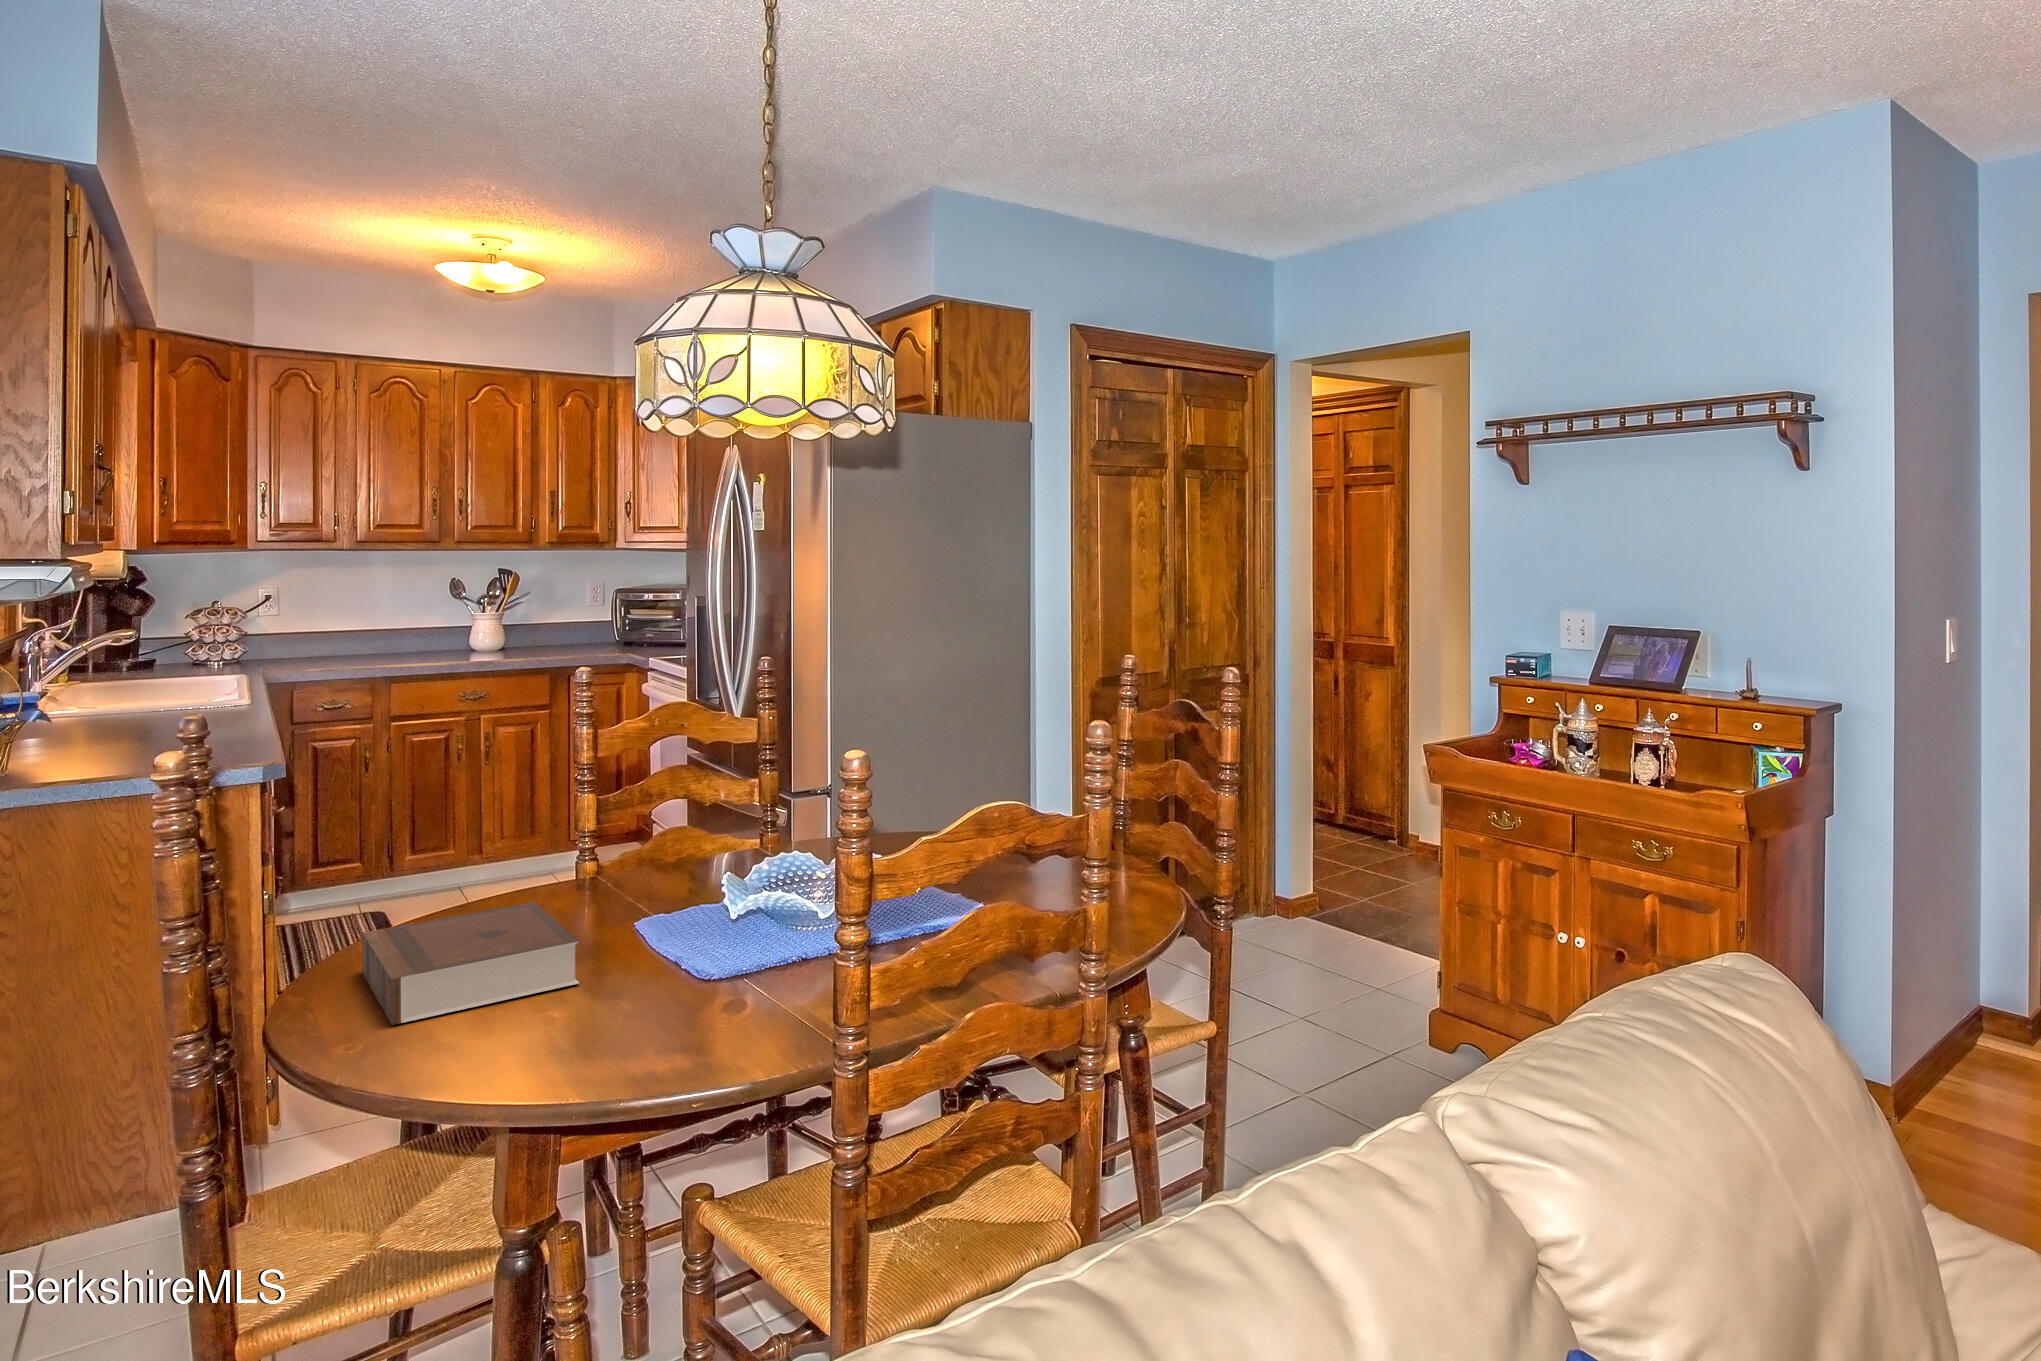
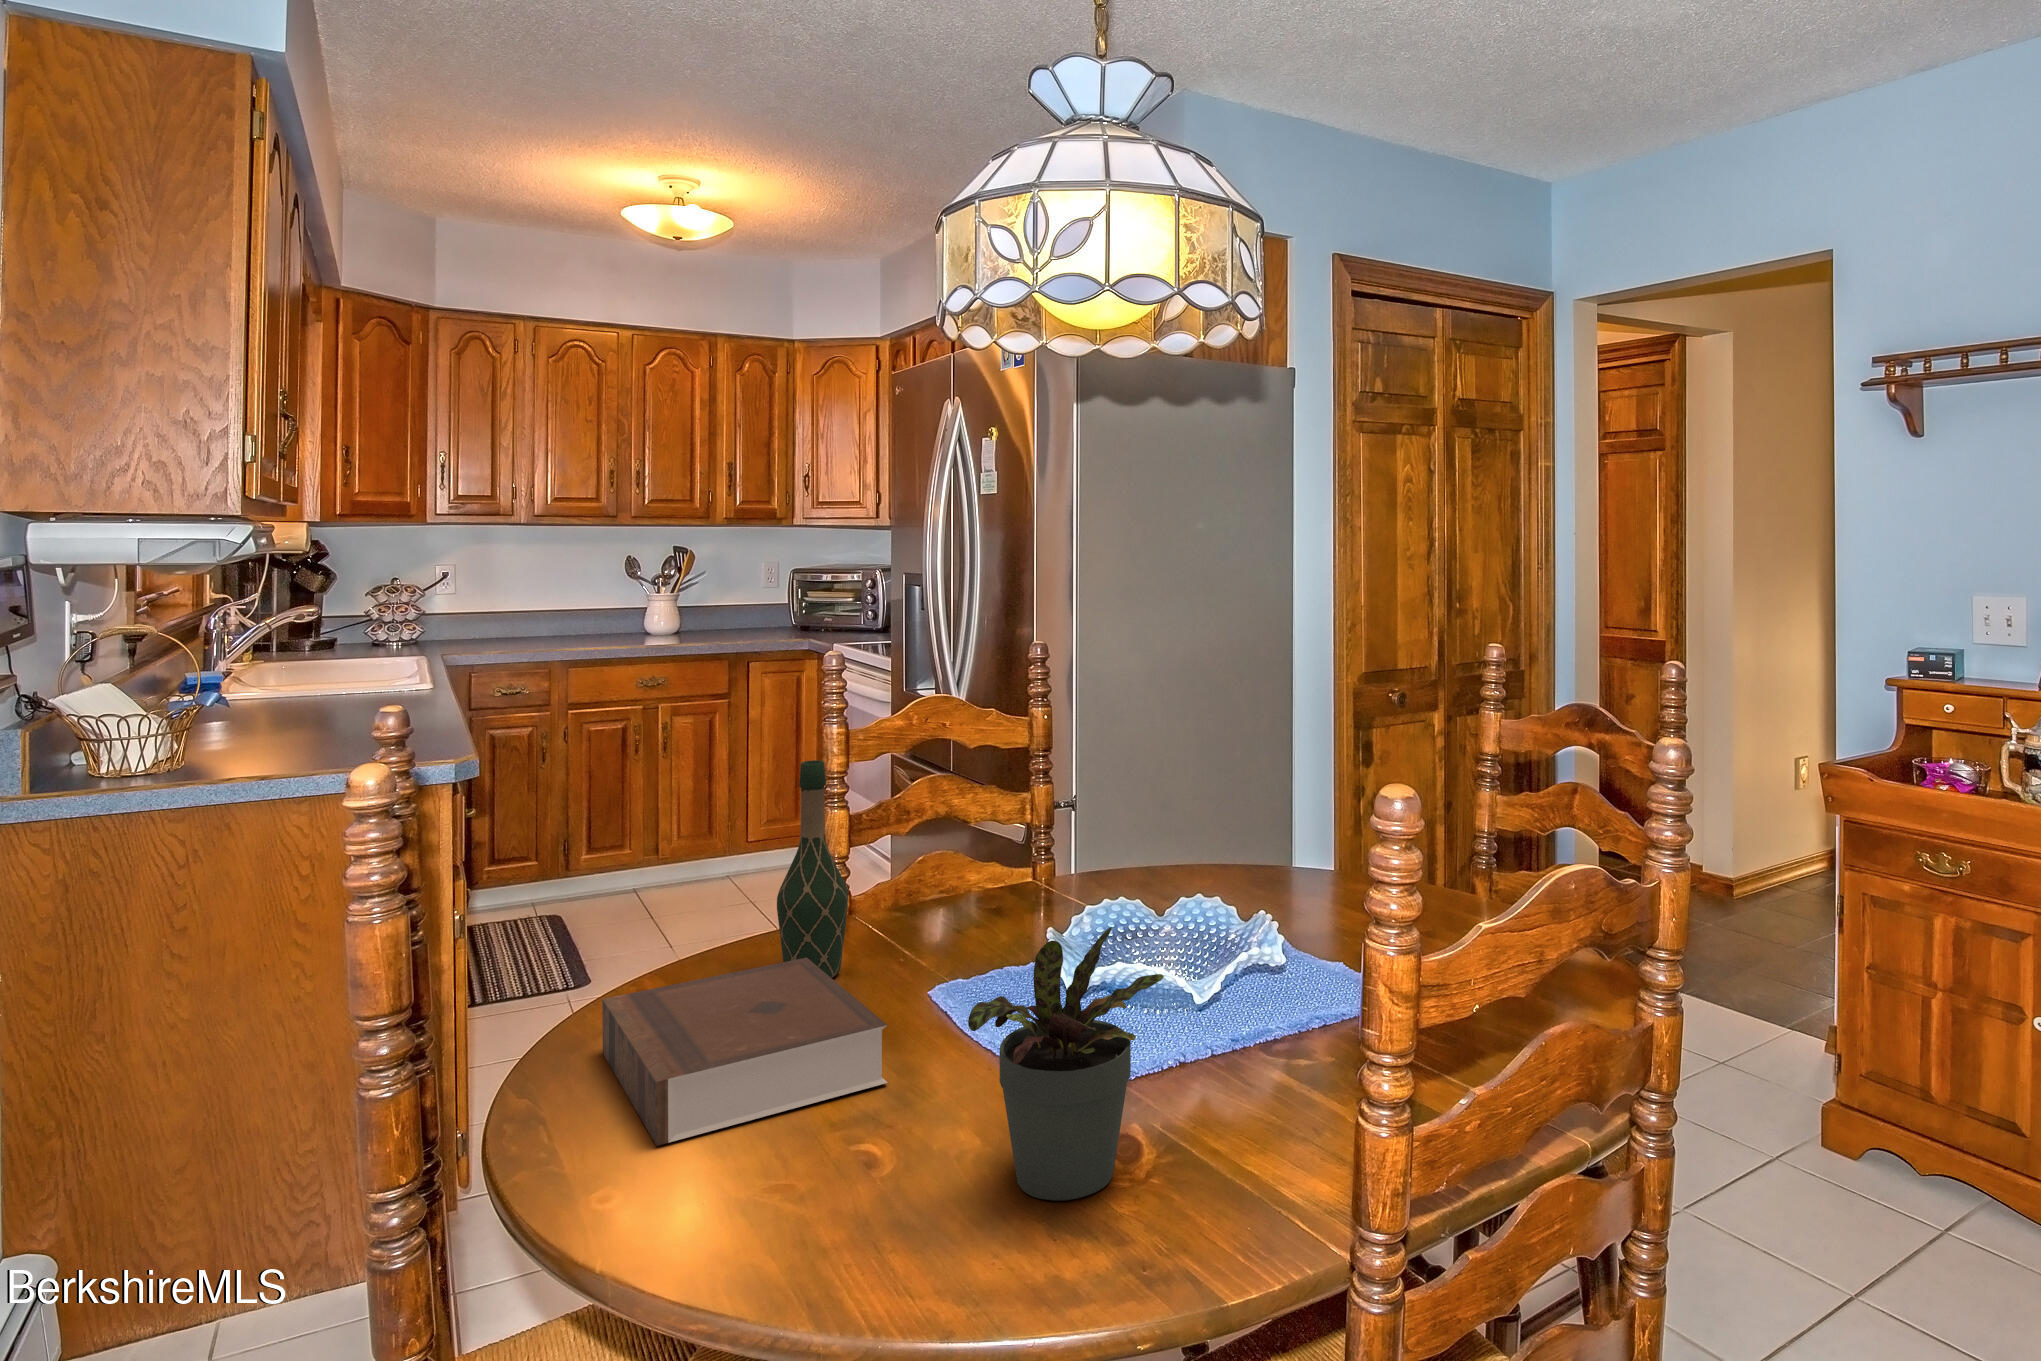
wine bottle: none [516,753,576,924] -> present [777,760,848,978]
potted plant: none [612,857,761,1044] -> present [968,927,1164,1201]

